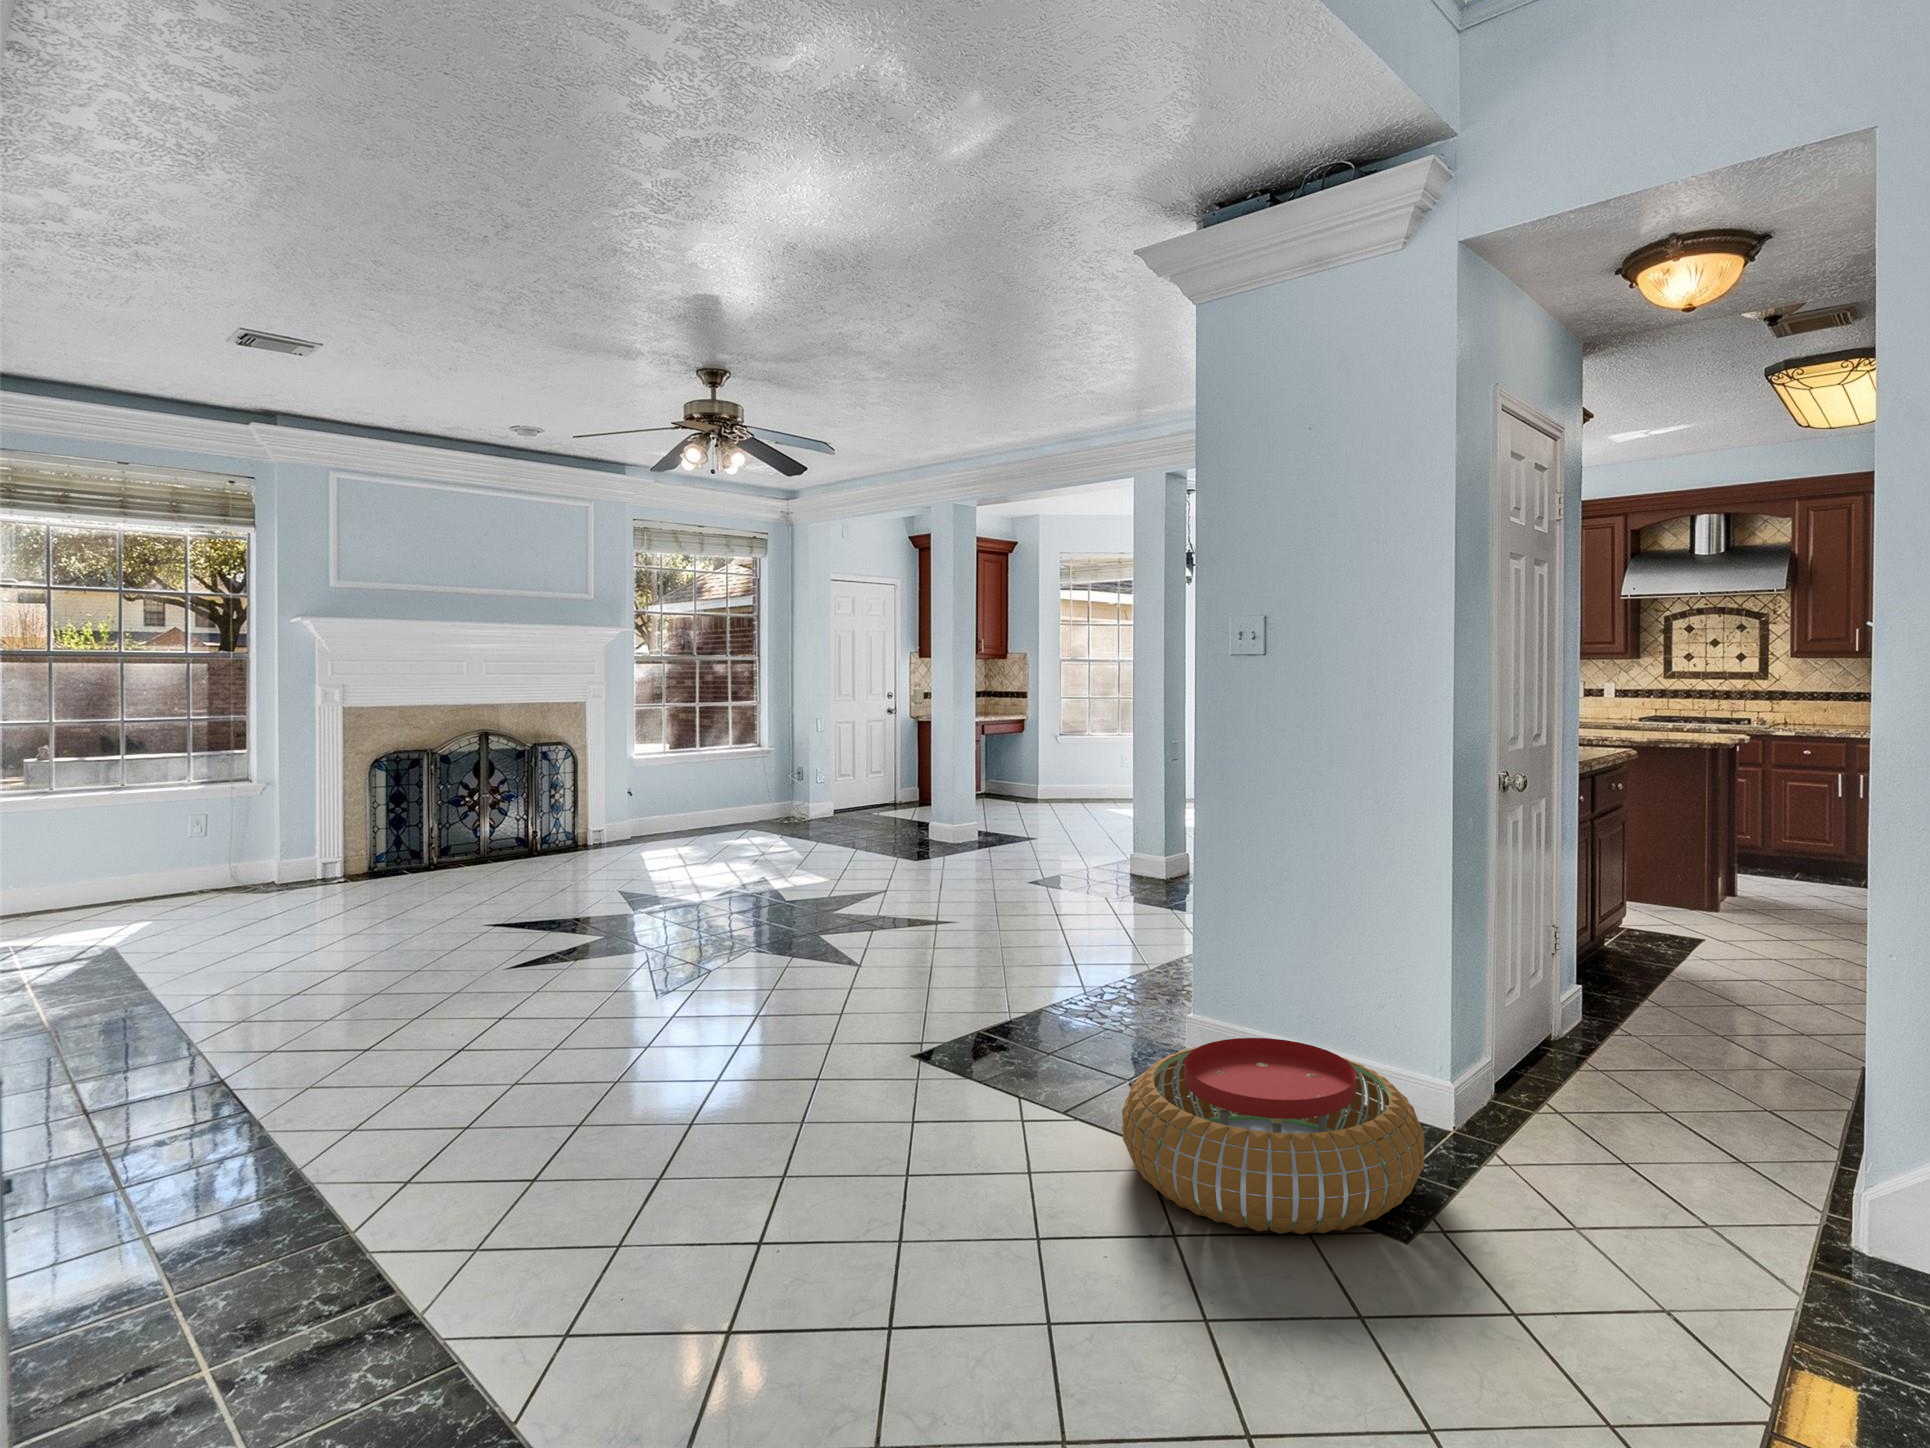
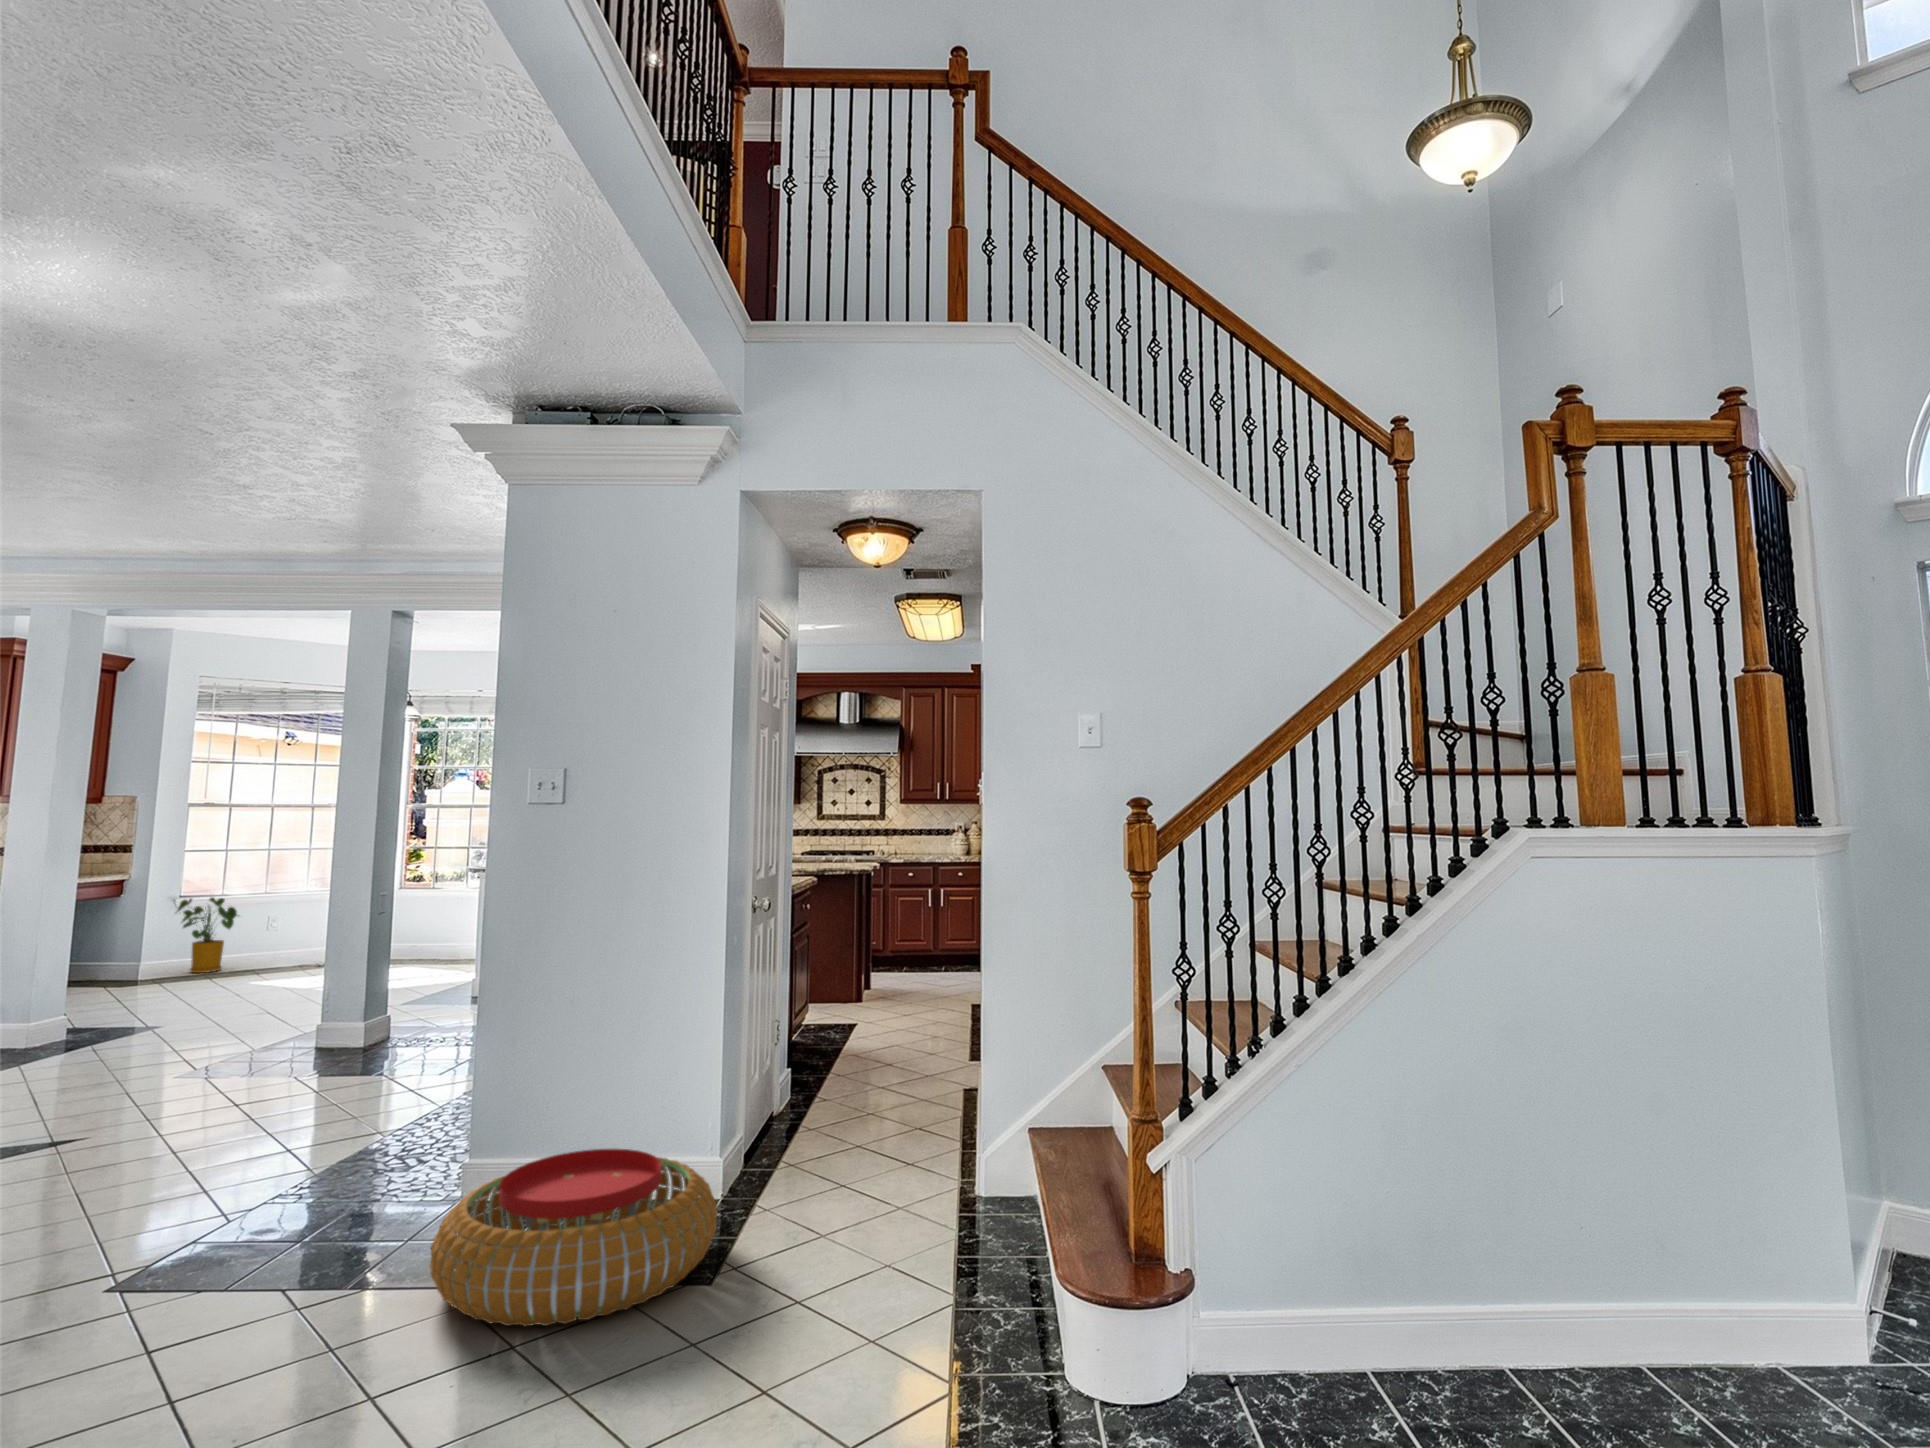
house plant: none [1056,737,1102,800] -> present [177,897,237,973]

